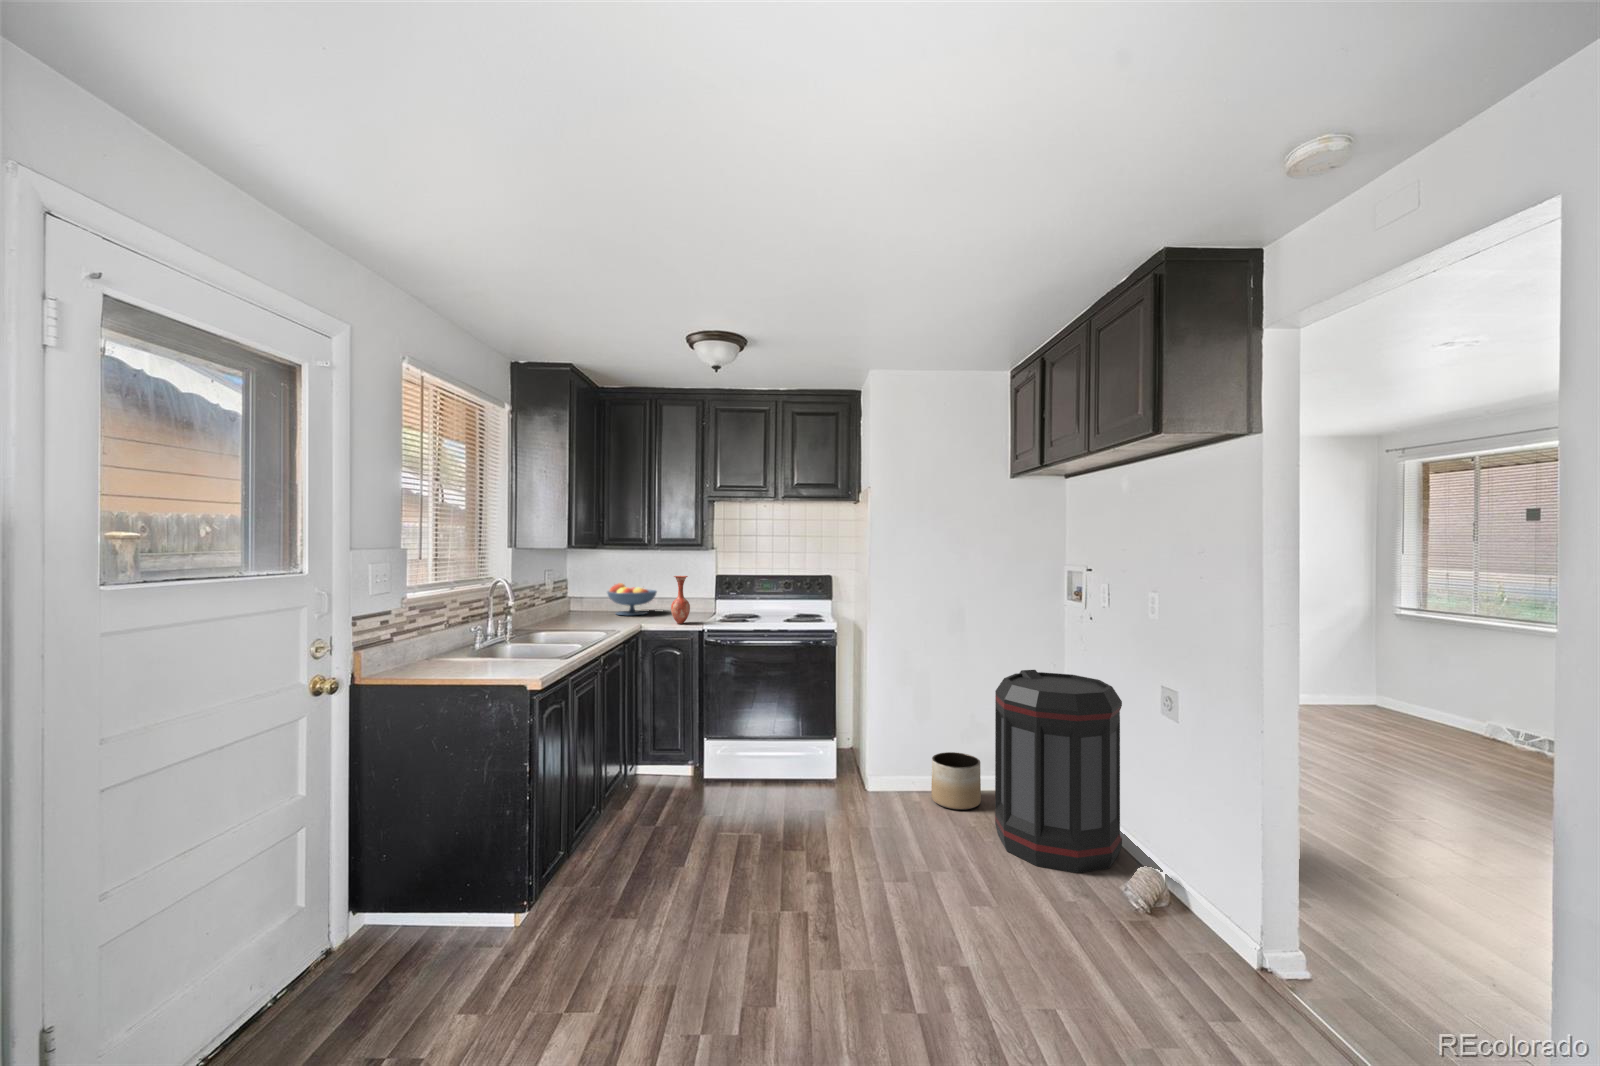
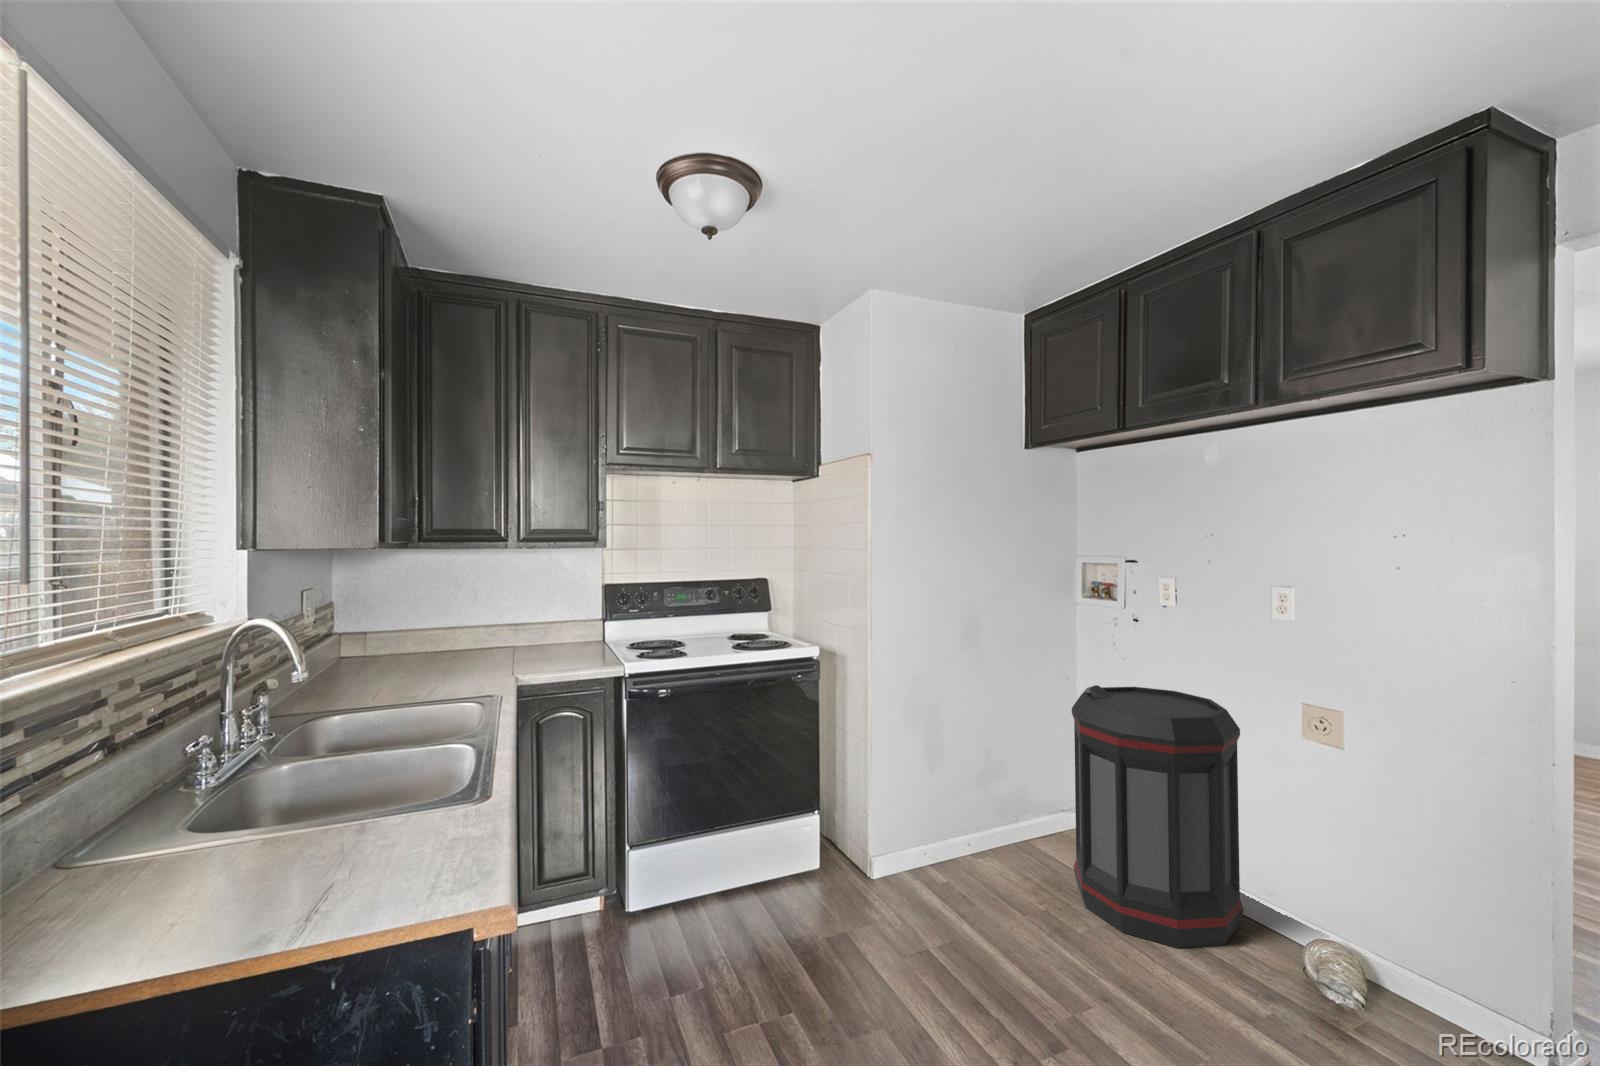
vase: present [671,576,690,624] -> none [562,589,594,666]
fruit bowl: present [607,583,657,615] -> none [420,605,511,659]
planter: present [931,752,981,810] -> none [954,797,1018,877]

